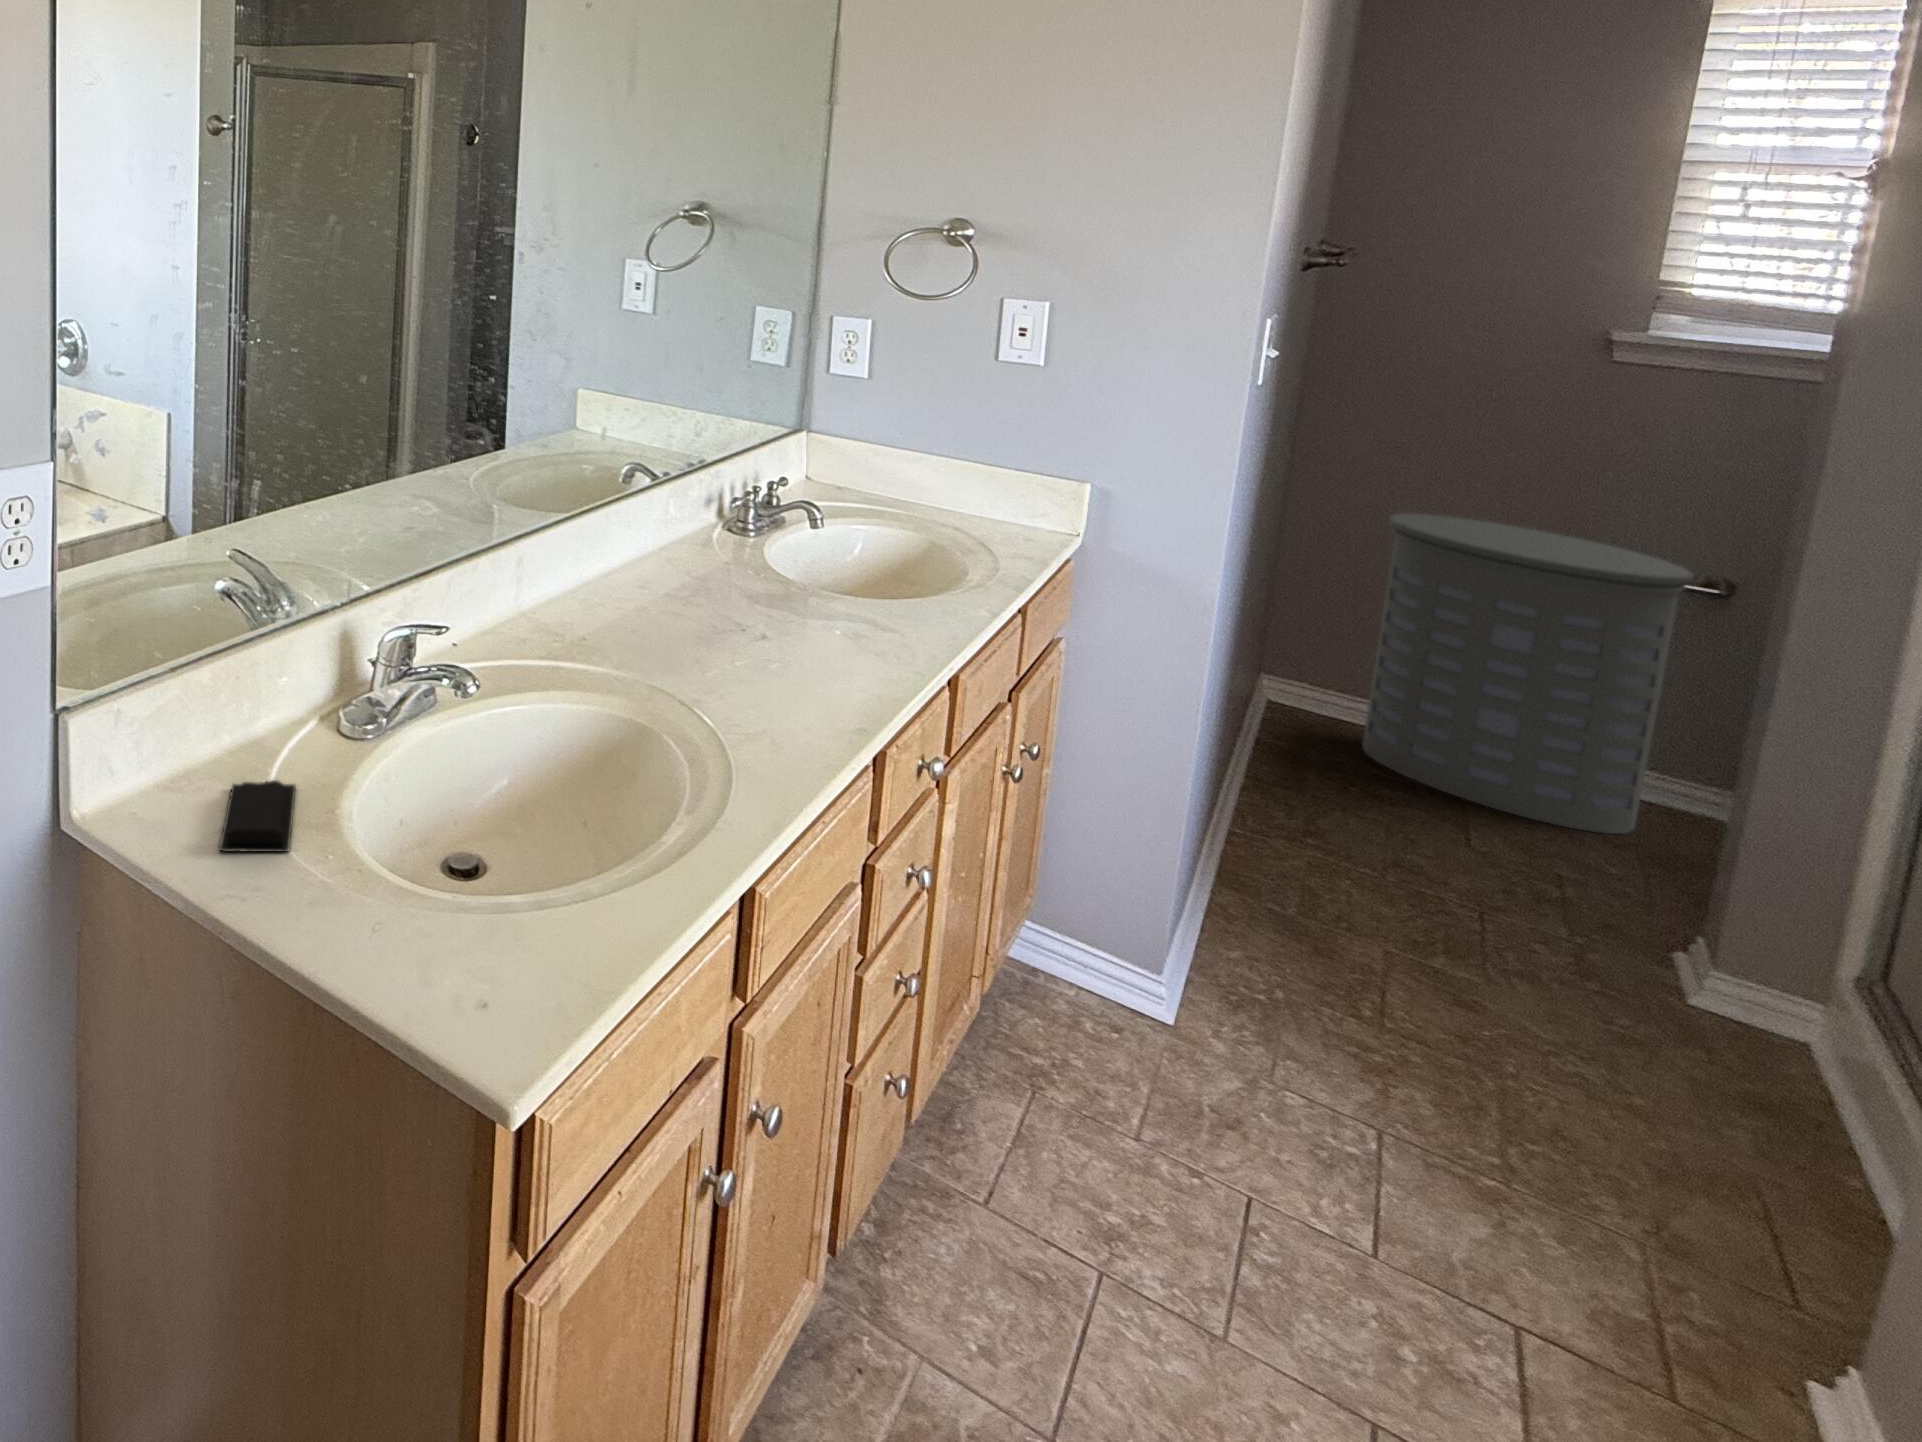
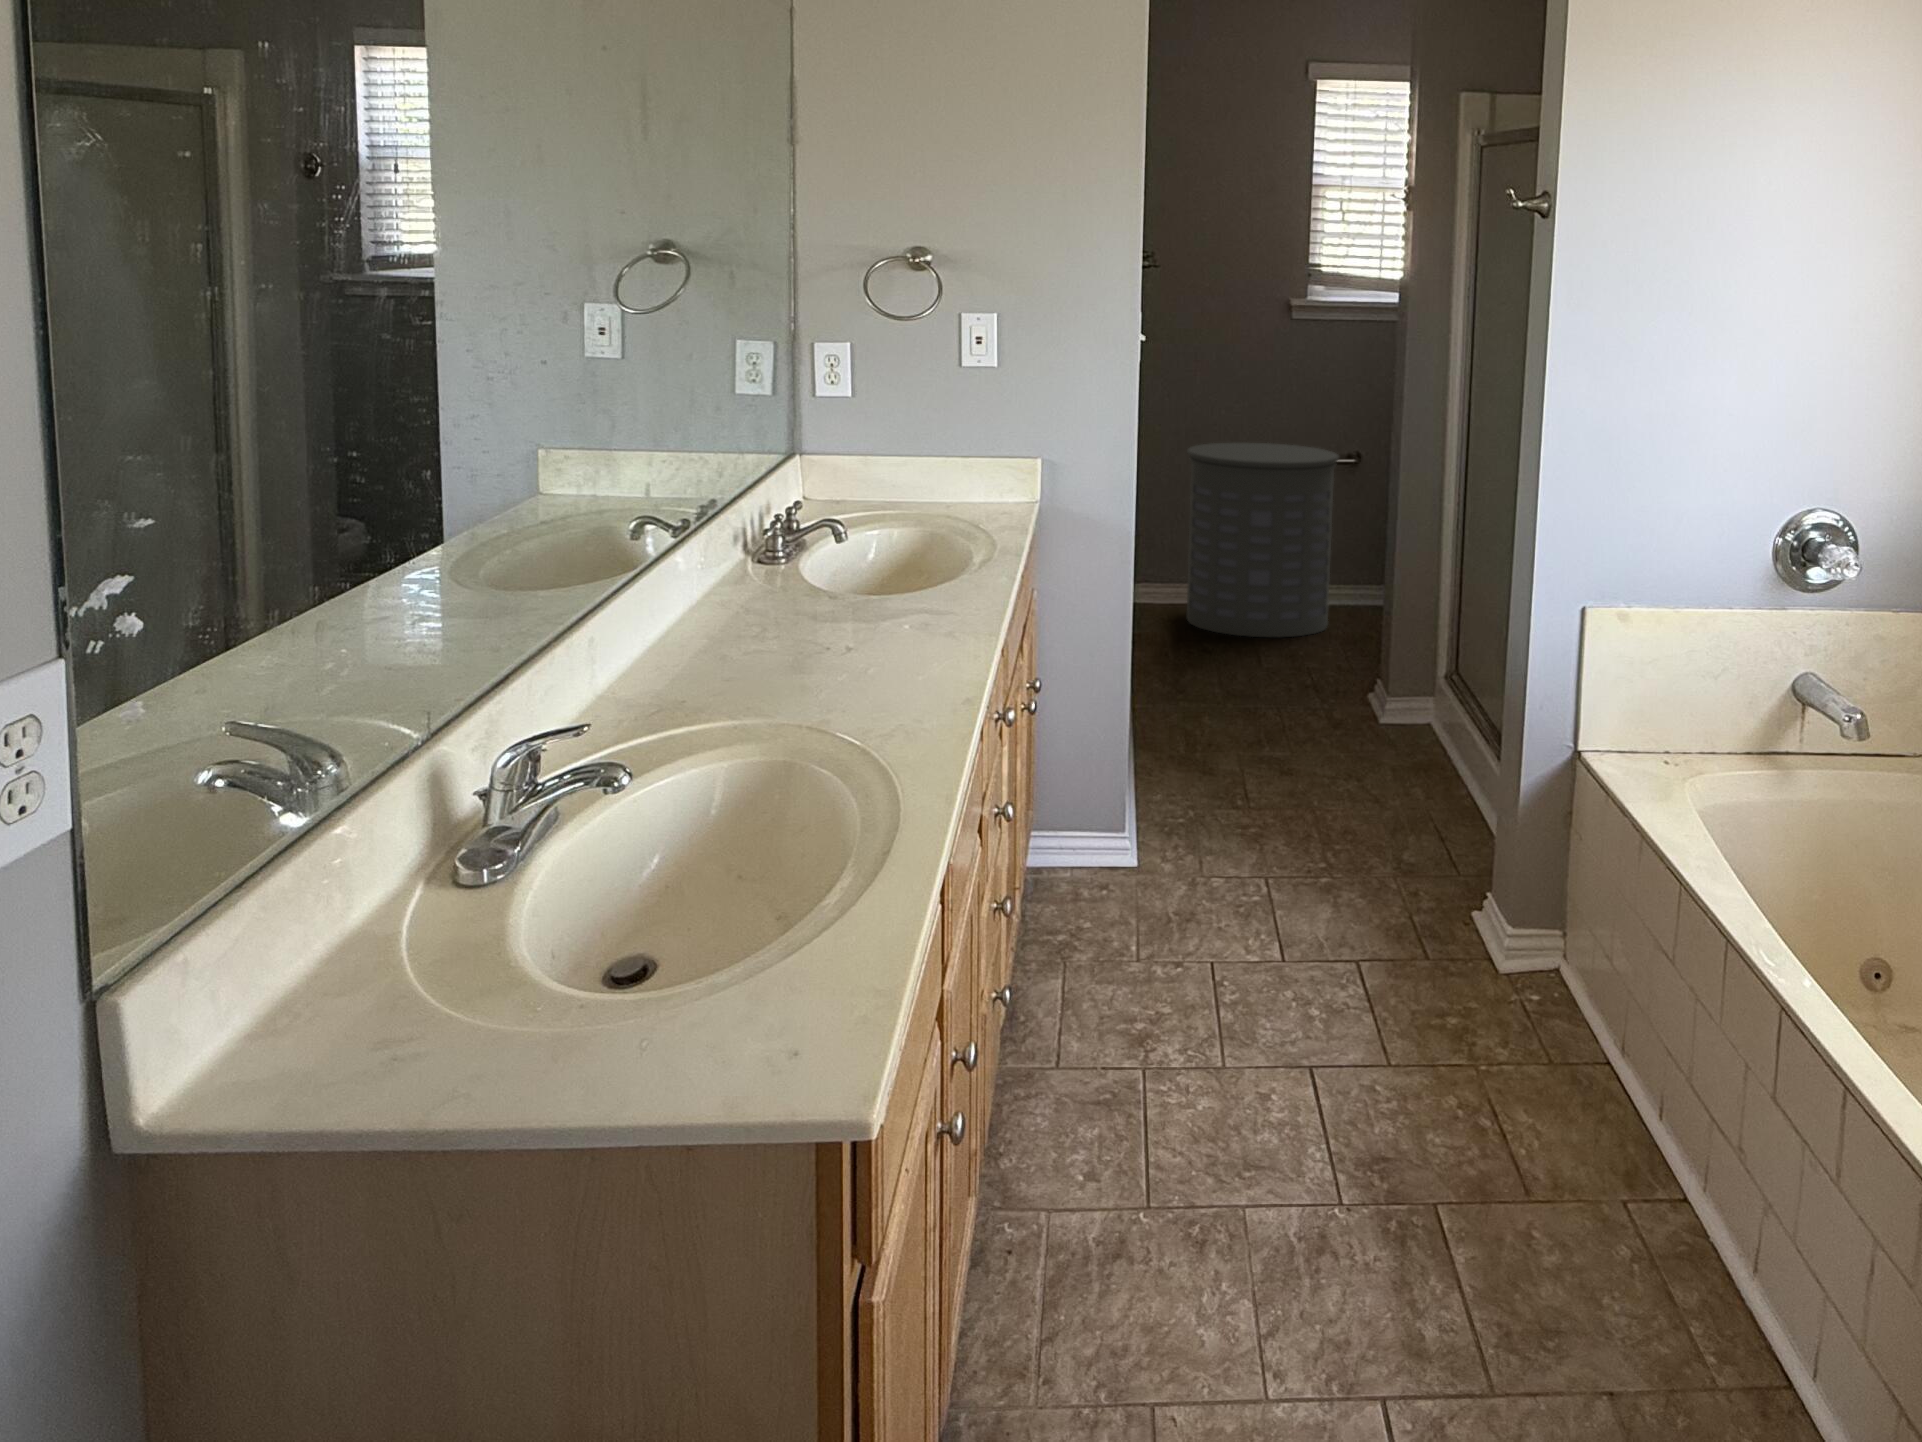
soap bar: present [219,780,296,852] -> none [359,960,490,1070]

